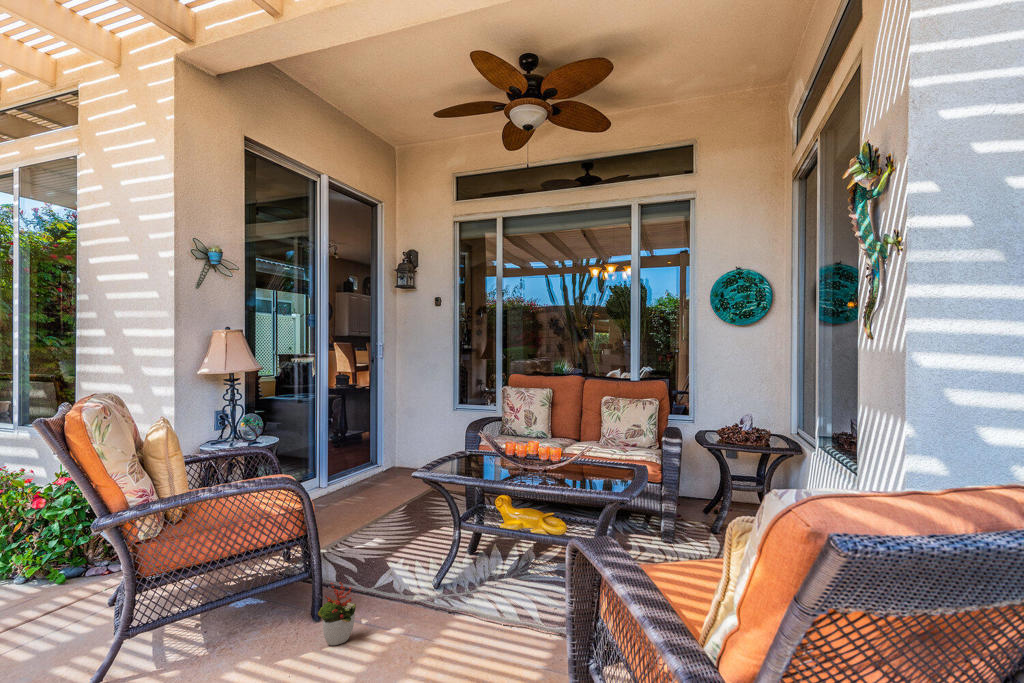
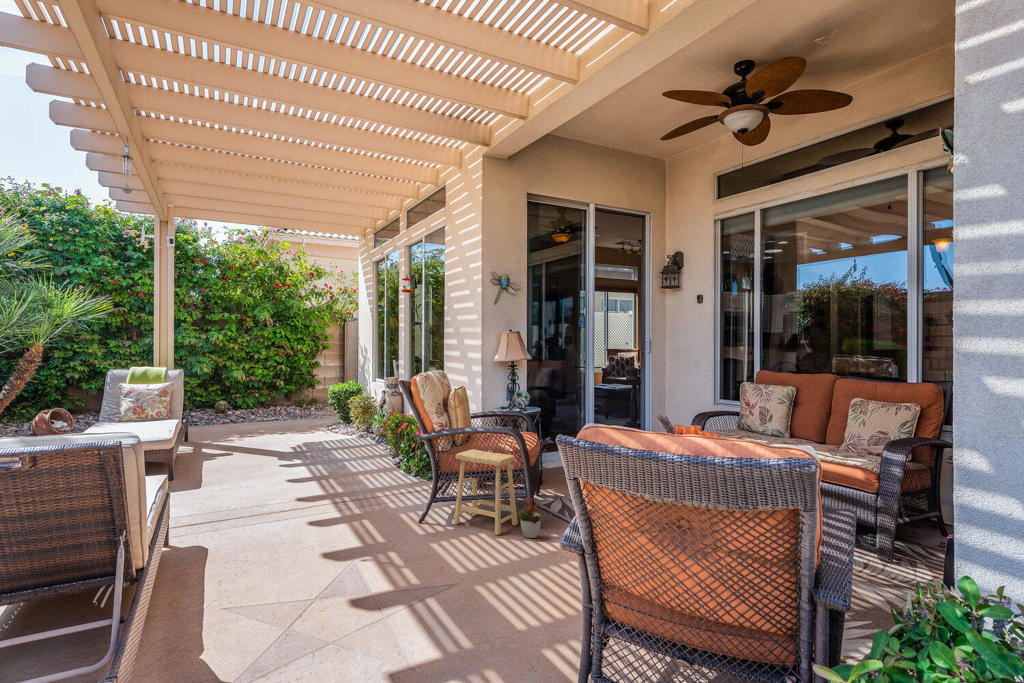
footstool: none [184,522,301,669] -> present [454,449,518,535]

